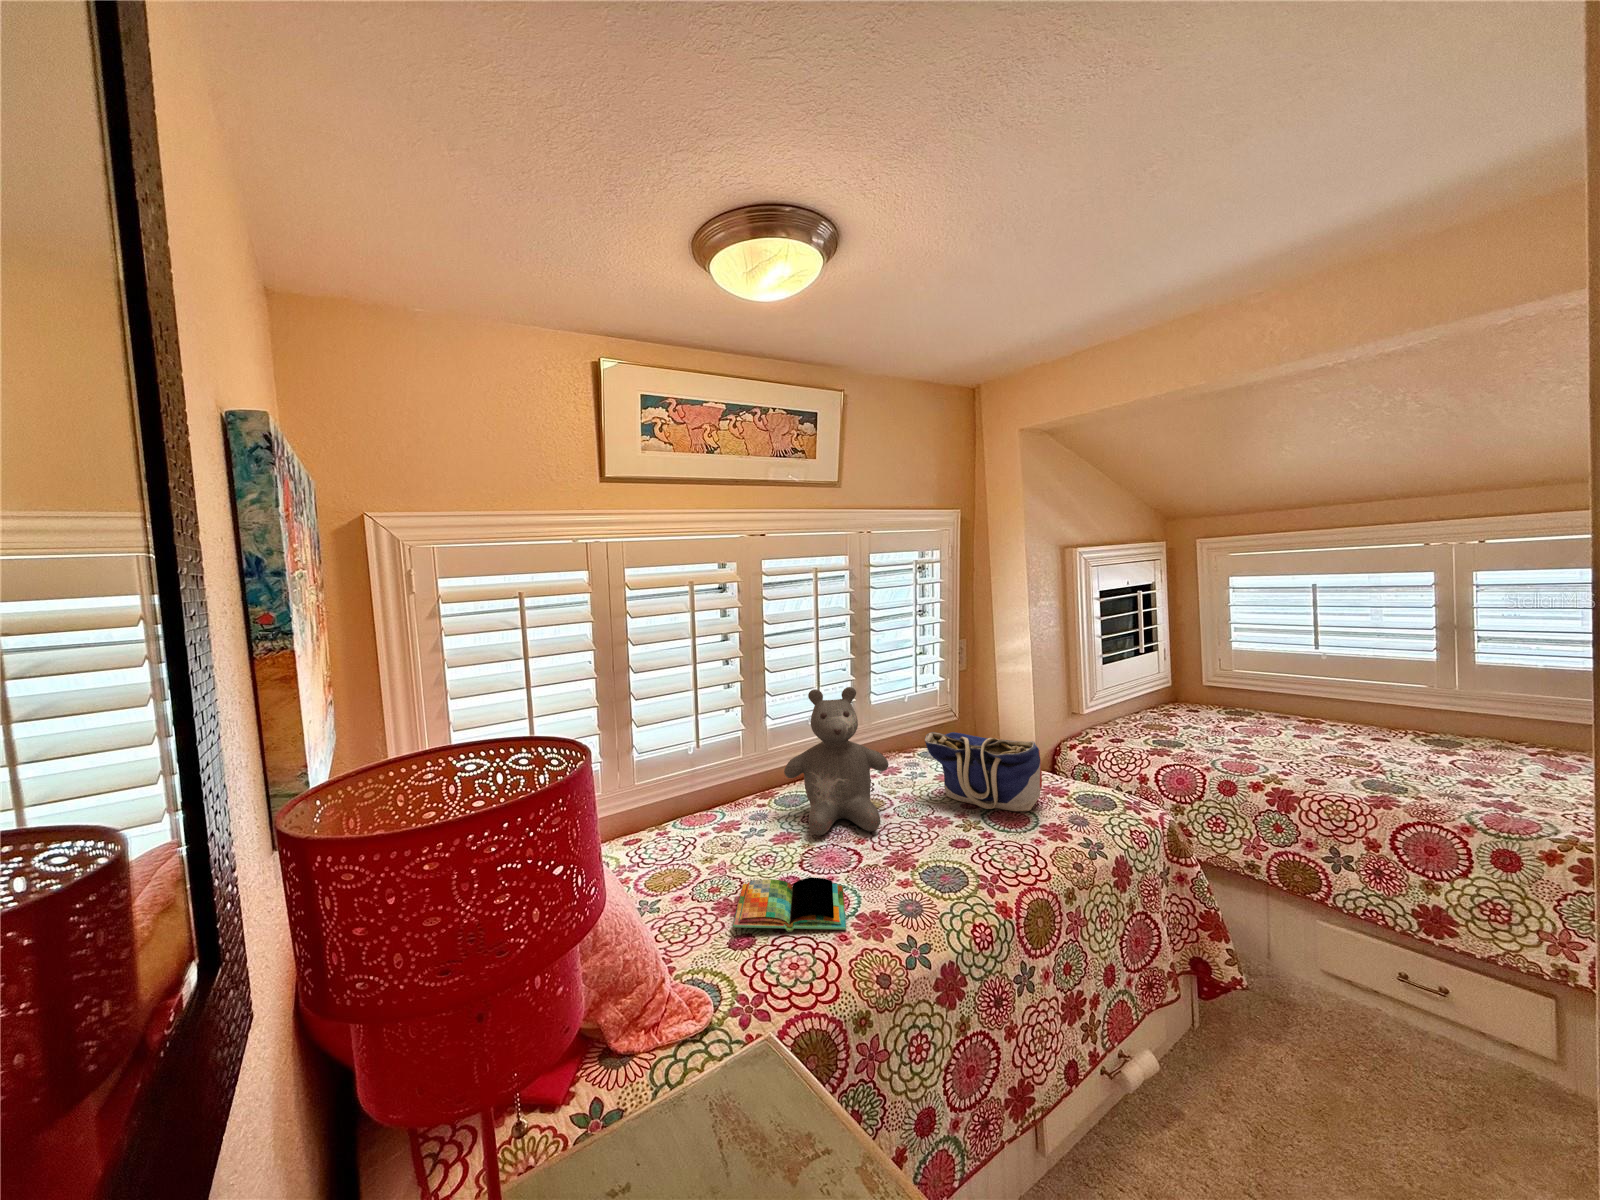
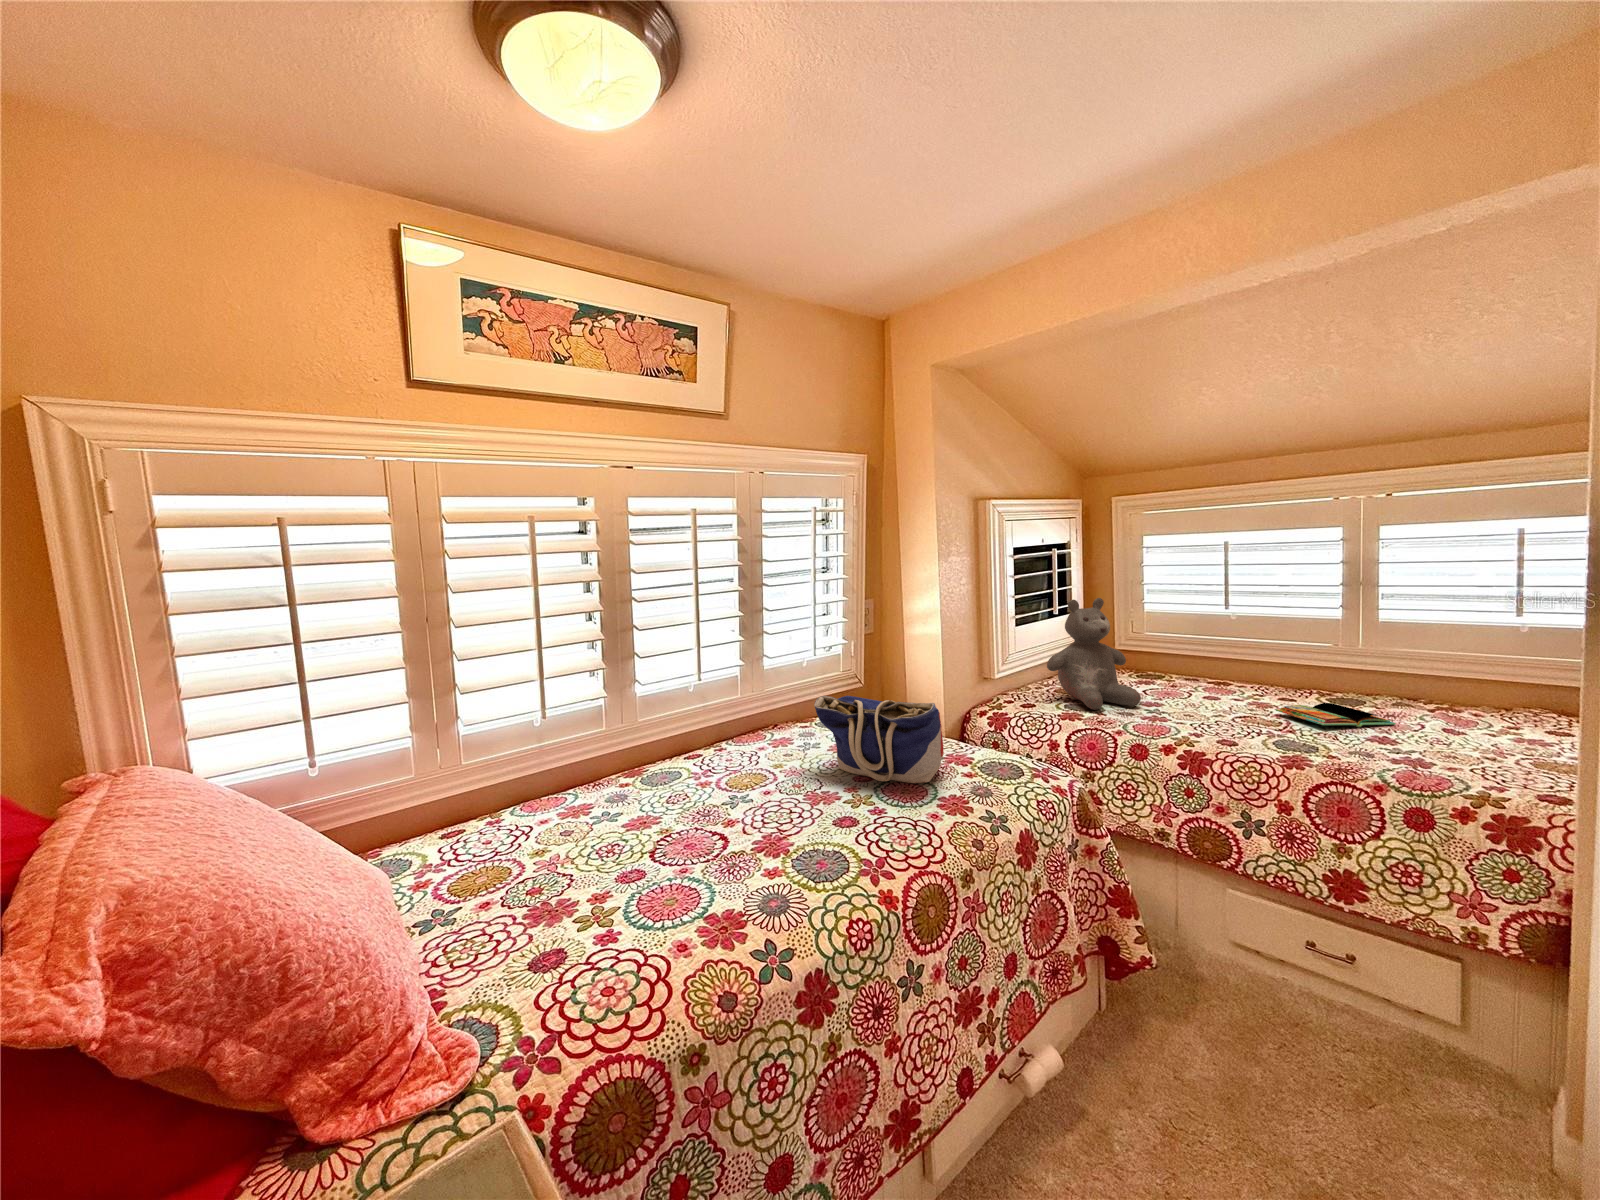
teddy bear: present [784,687,889,836] -> present [1047,598,1141,710]
book: present [733,877,846,932] -> present [1276,703,1396,727]

